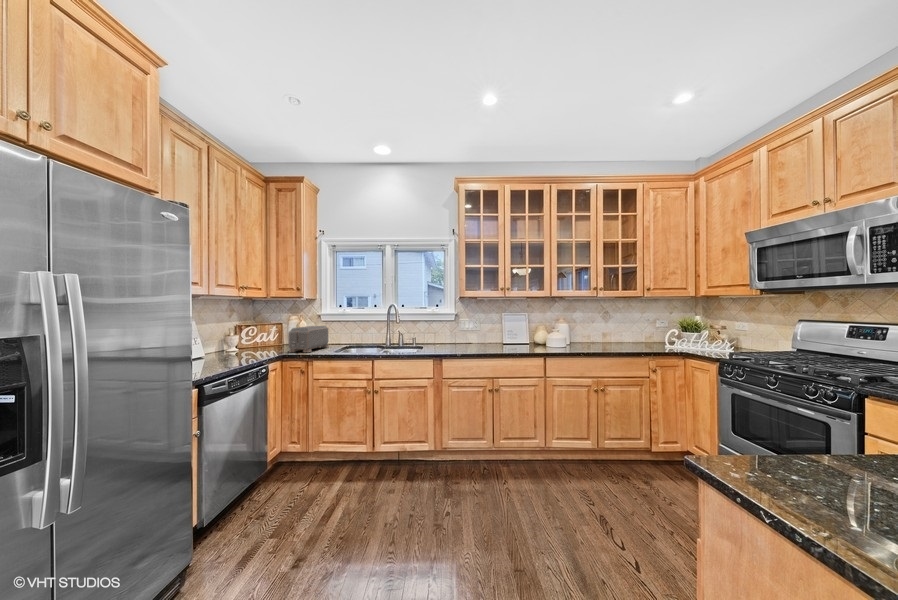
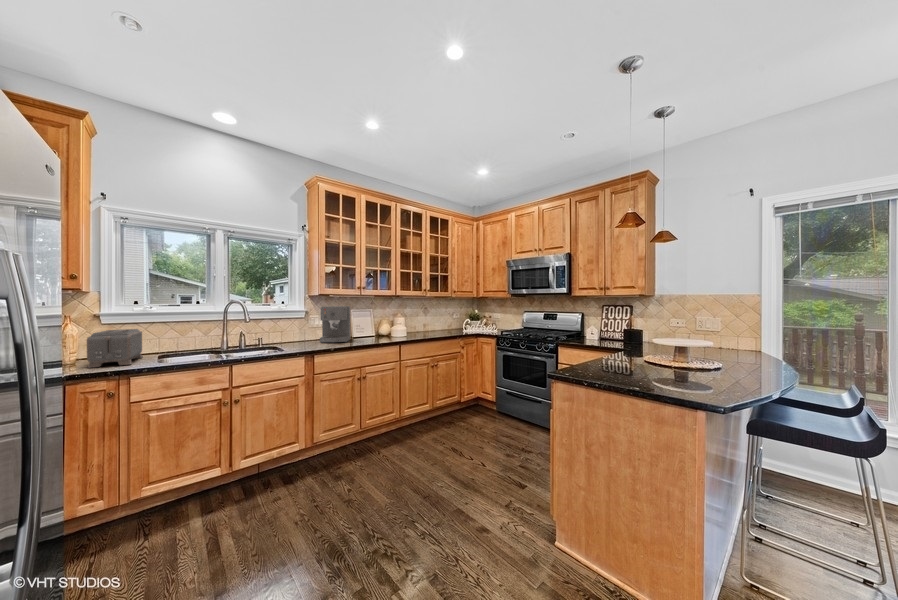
coffee maker: none [461,309,497,348] -> present [320,306,351,343]

